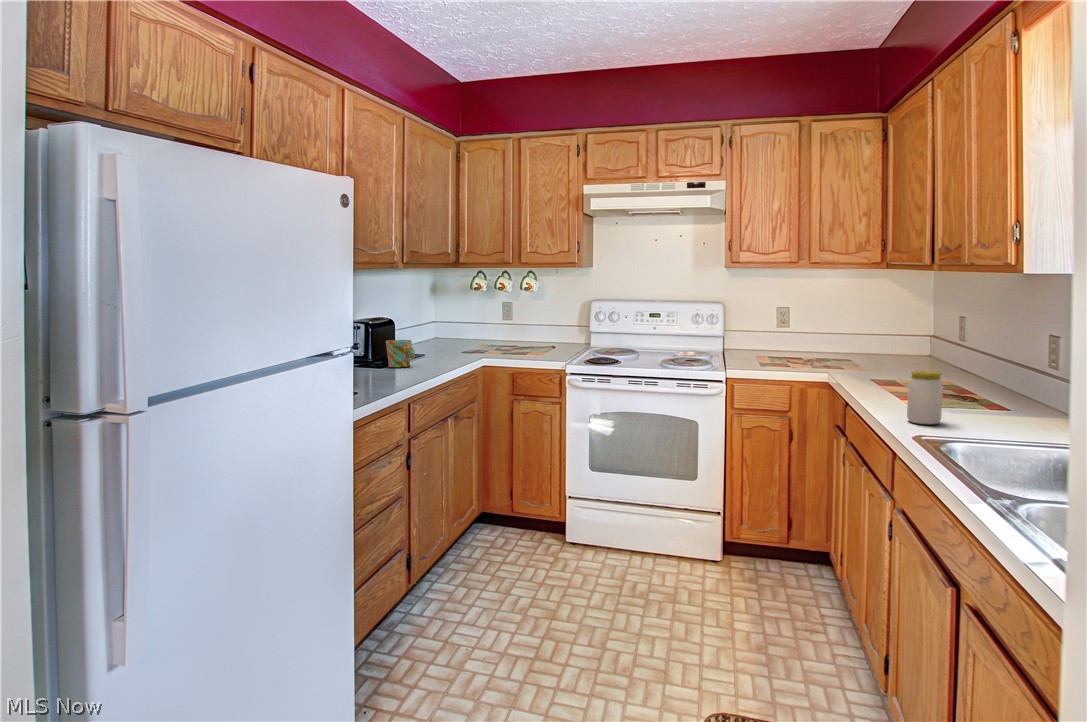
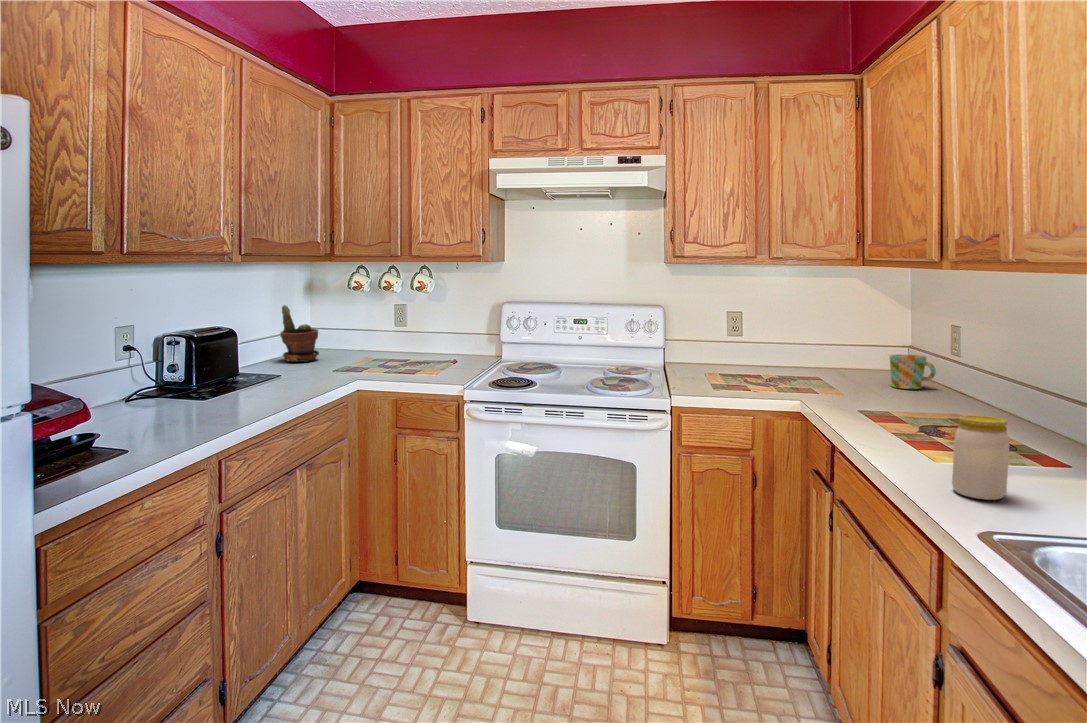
potted plant: none [419,301,446,345] -> present [280,305,319,362]
mug: present [386,340,415,367] -> present [890,355,936,389]

